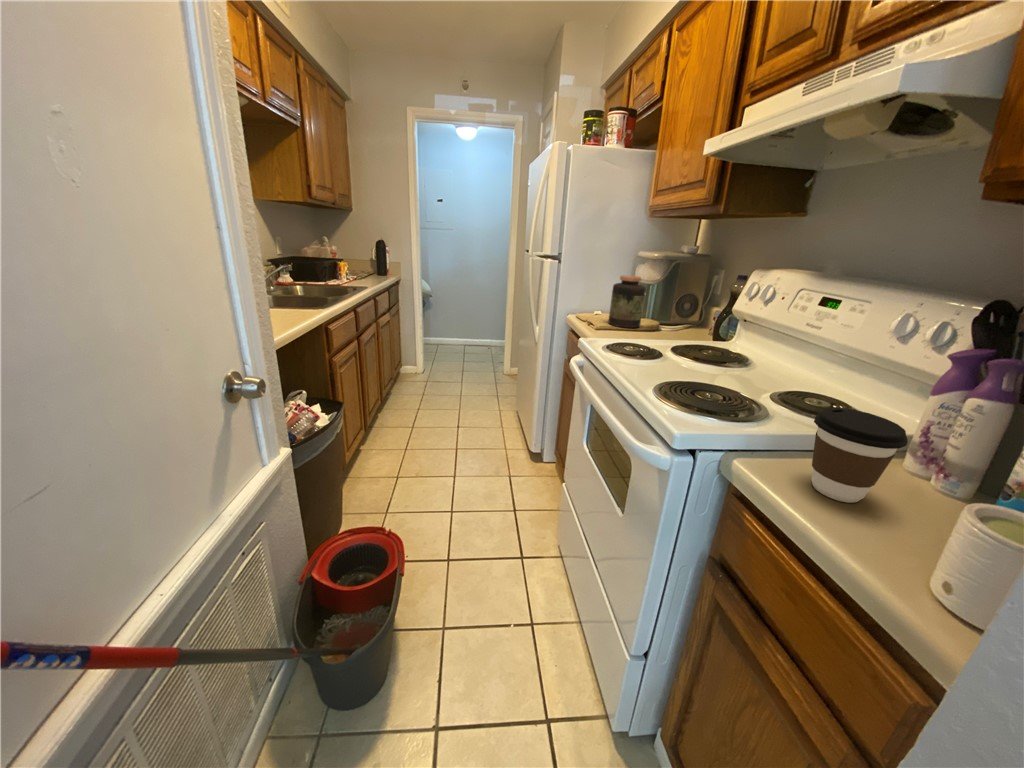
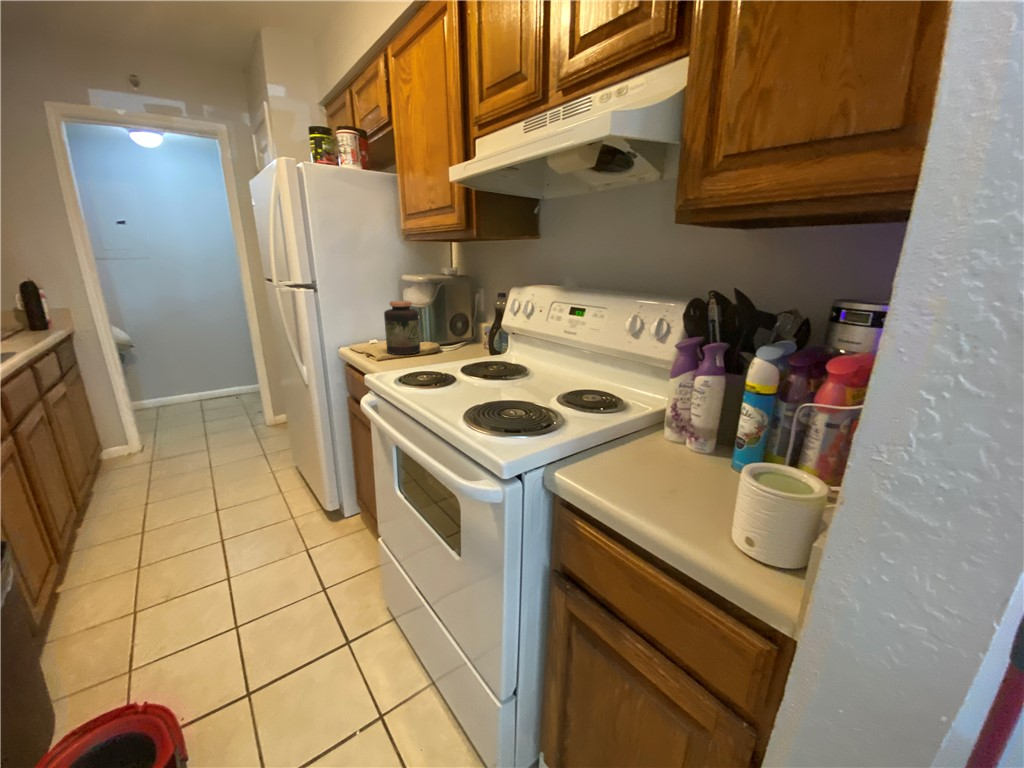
coffee cup: present [811,408,908,503] -> none [612,404,680,486]

